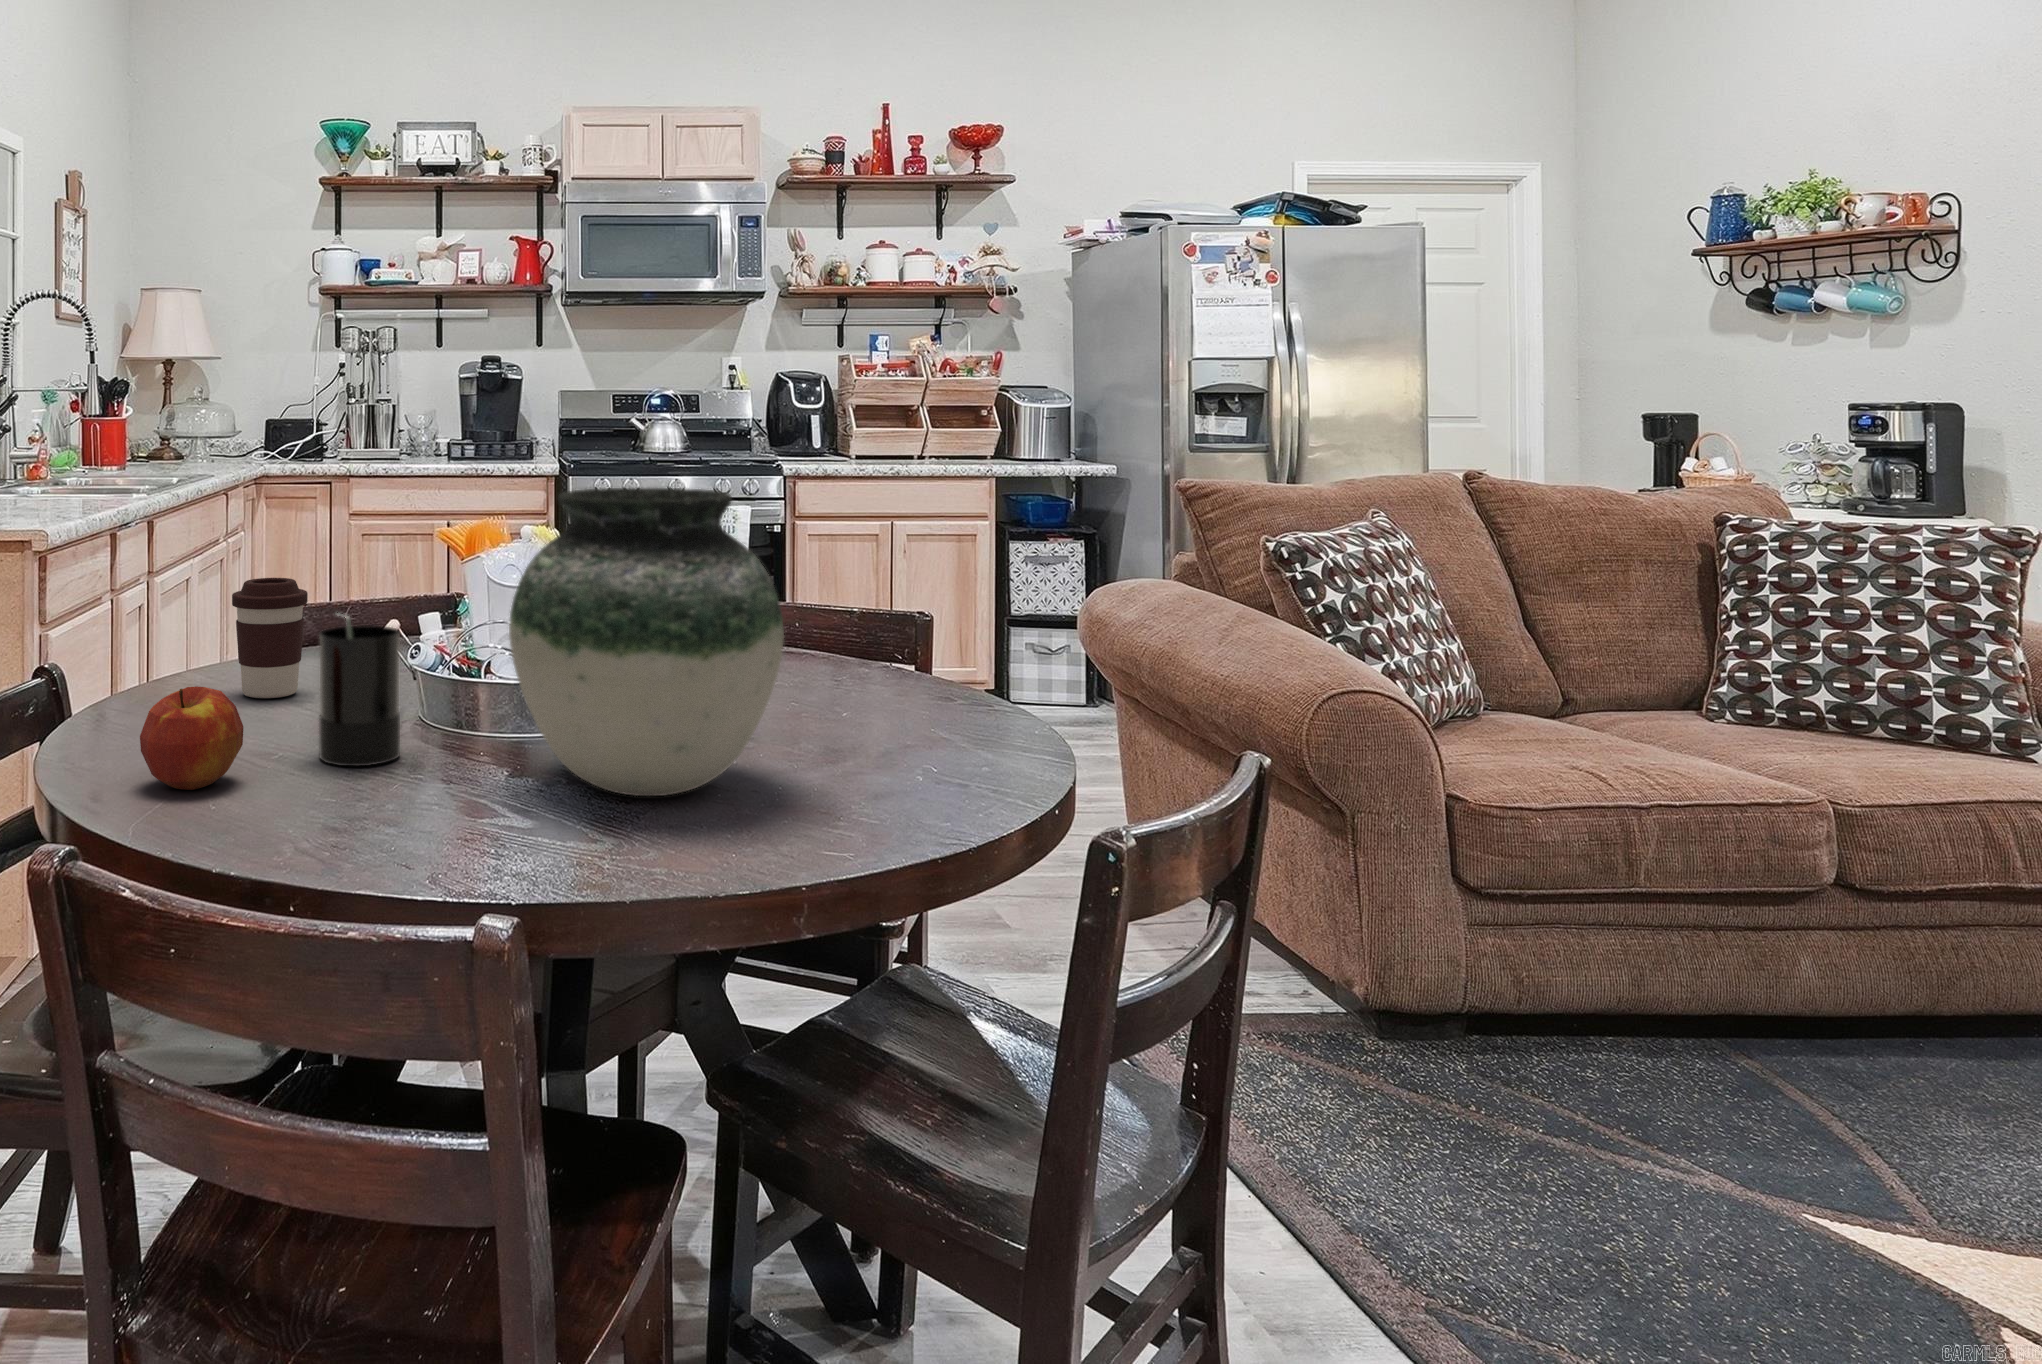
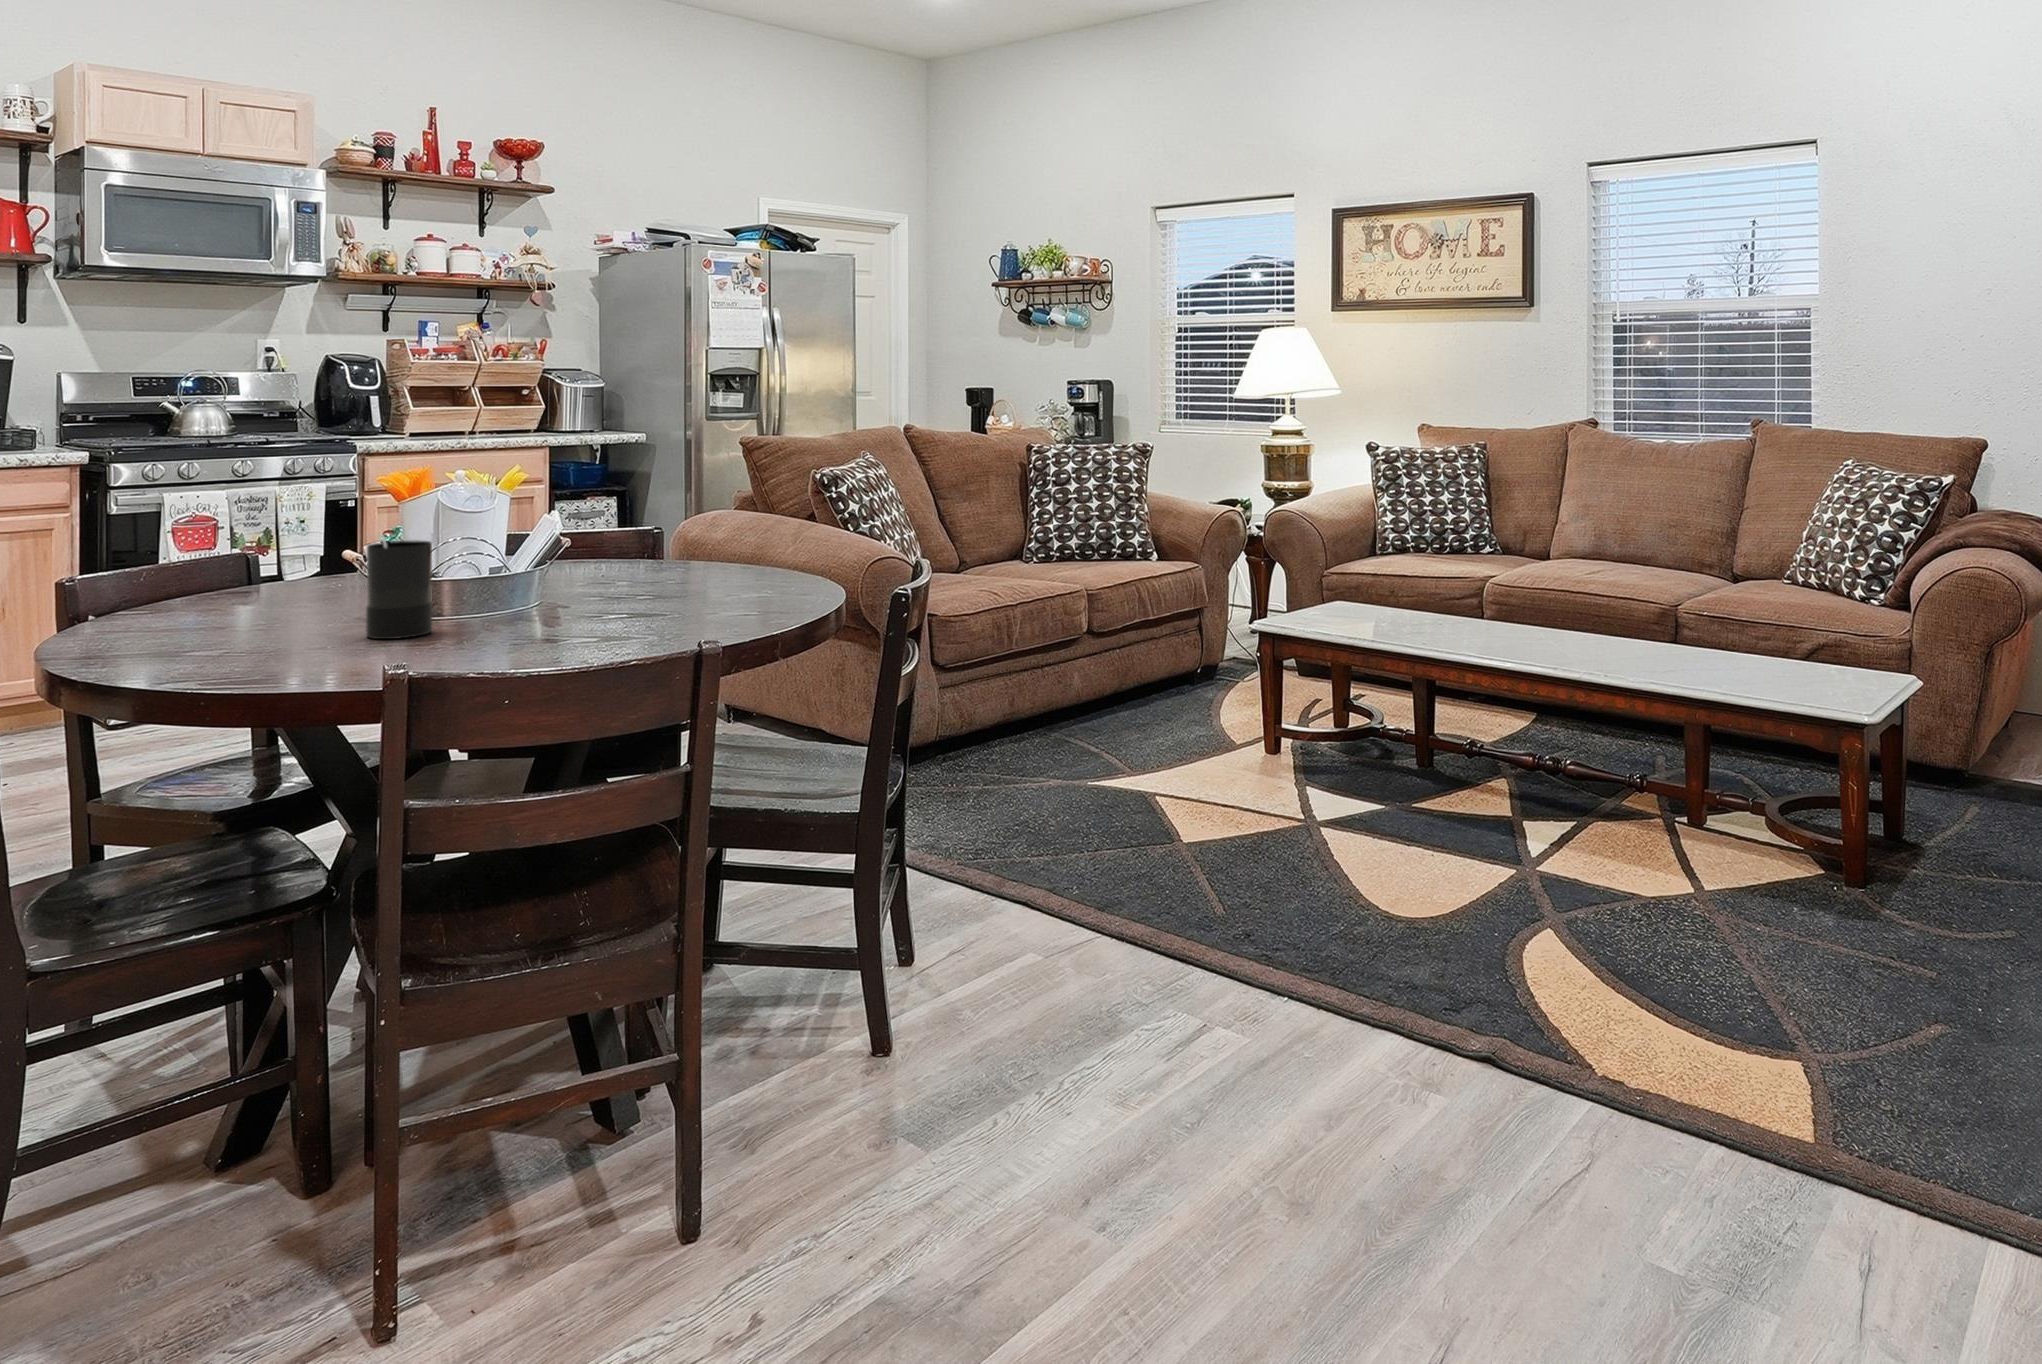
vase: present [509,488,784,796] -> none [528,432,712,621]
coffee cup: present [232,578,308,698] -> none [174,527,249,627]
apple: present [140,686,243,790] -> none [270,587,354,661]

